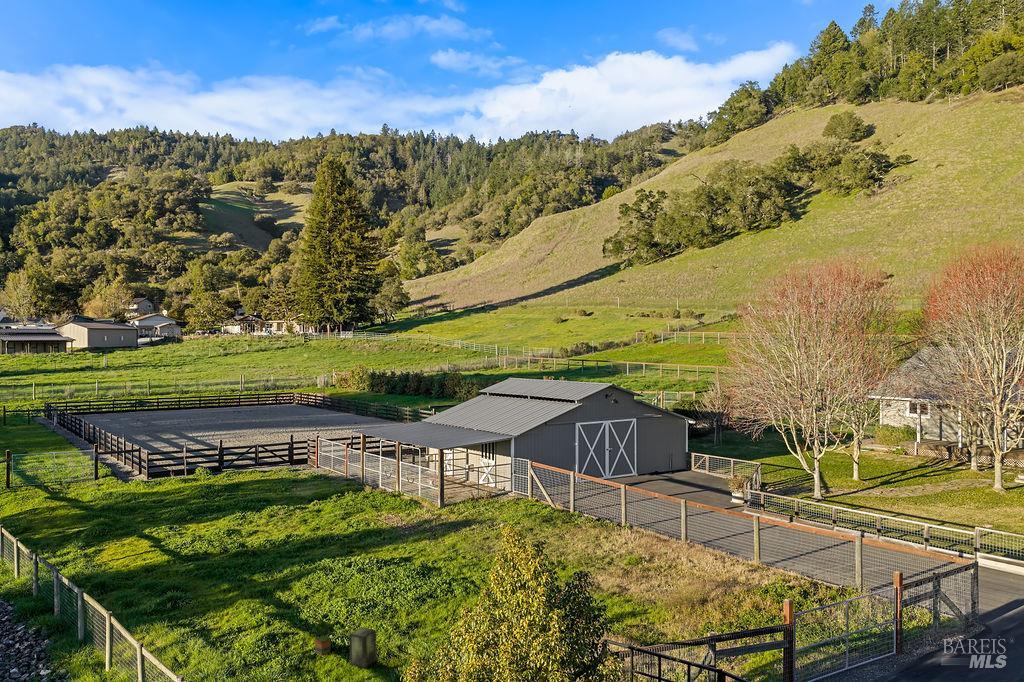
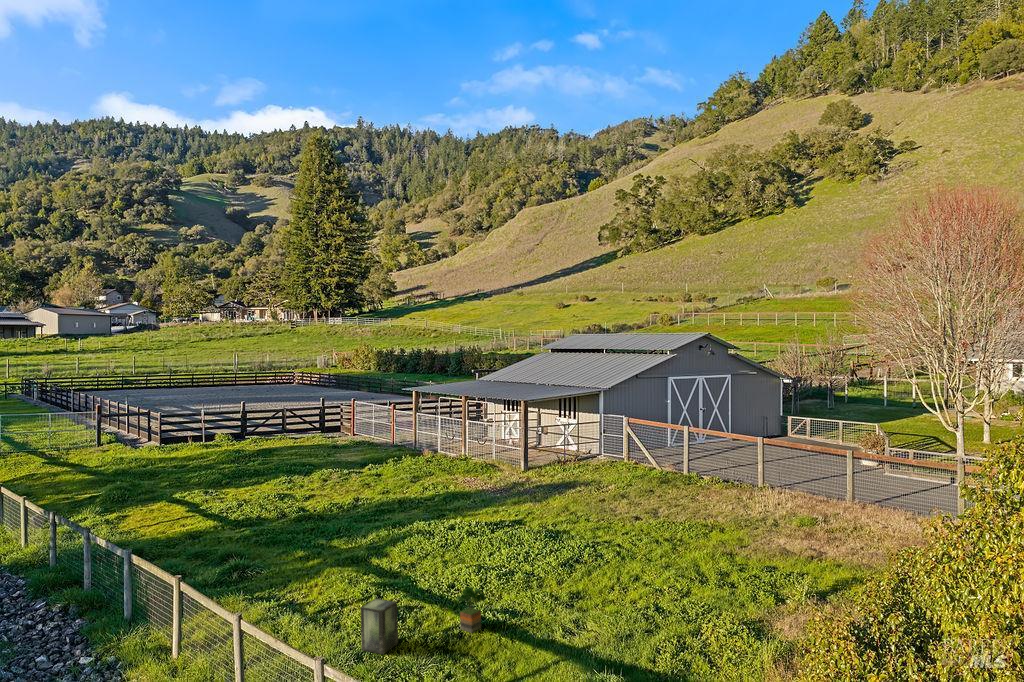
storage box: present [349,627,377,668] -> present [360,598,398,654]

